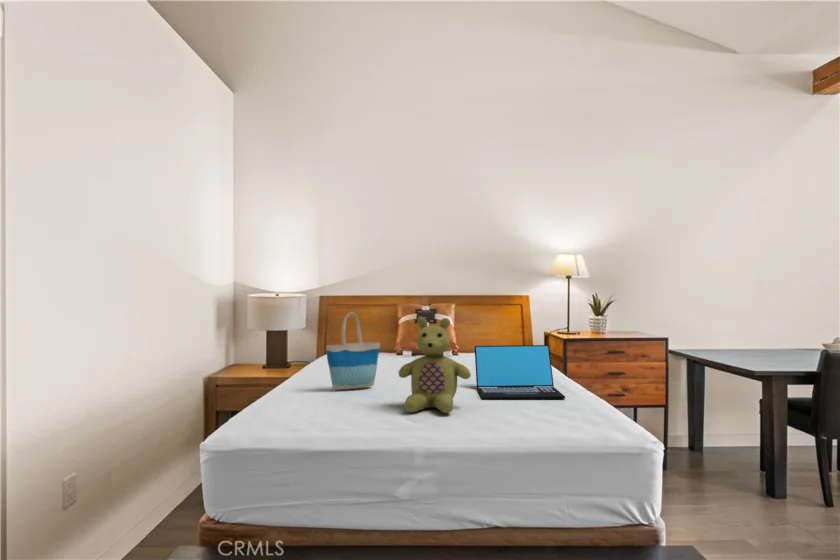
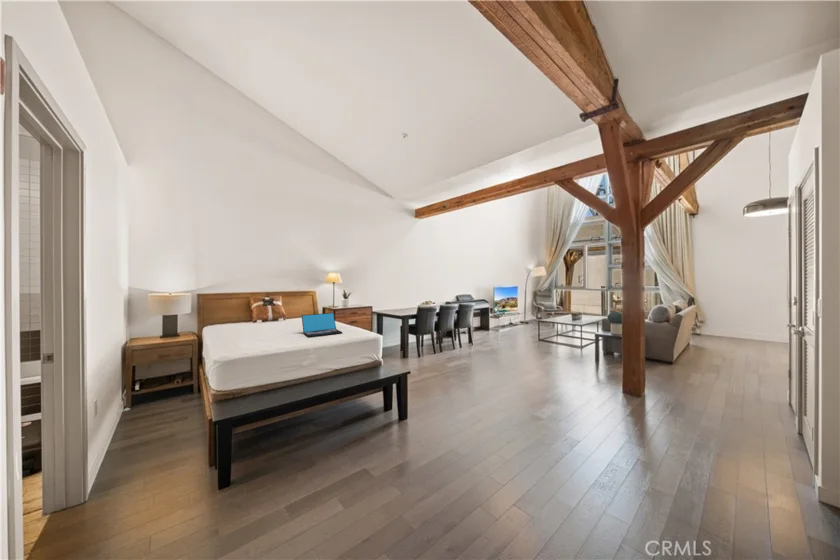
tote bag: present [326,312,380,390] -> none [224,304,254,342]
stuffed bear: present [399,318,471,413] -> none [270,305,305,347]

